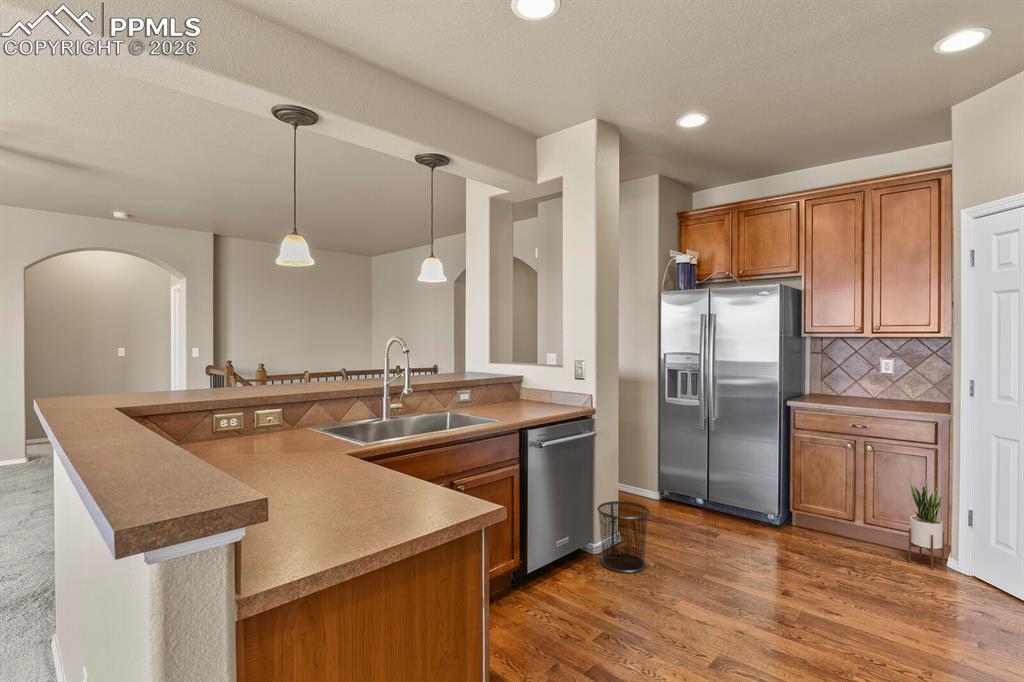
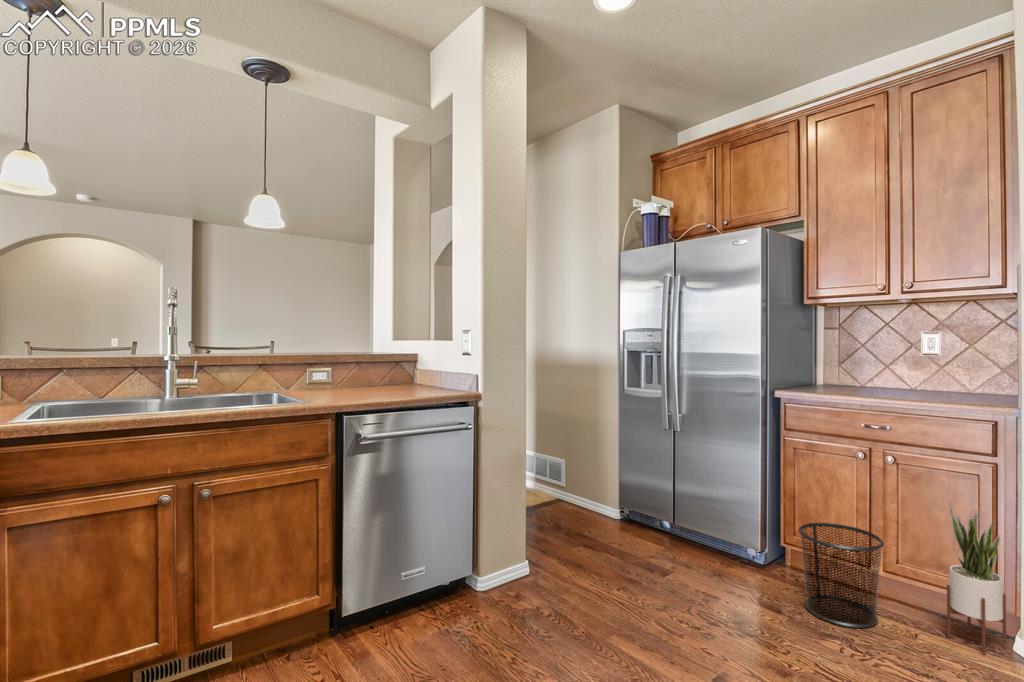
waste bin: present [597,501,650,573] -> present [798,523,884,628]

